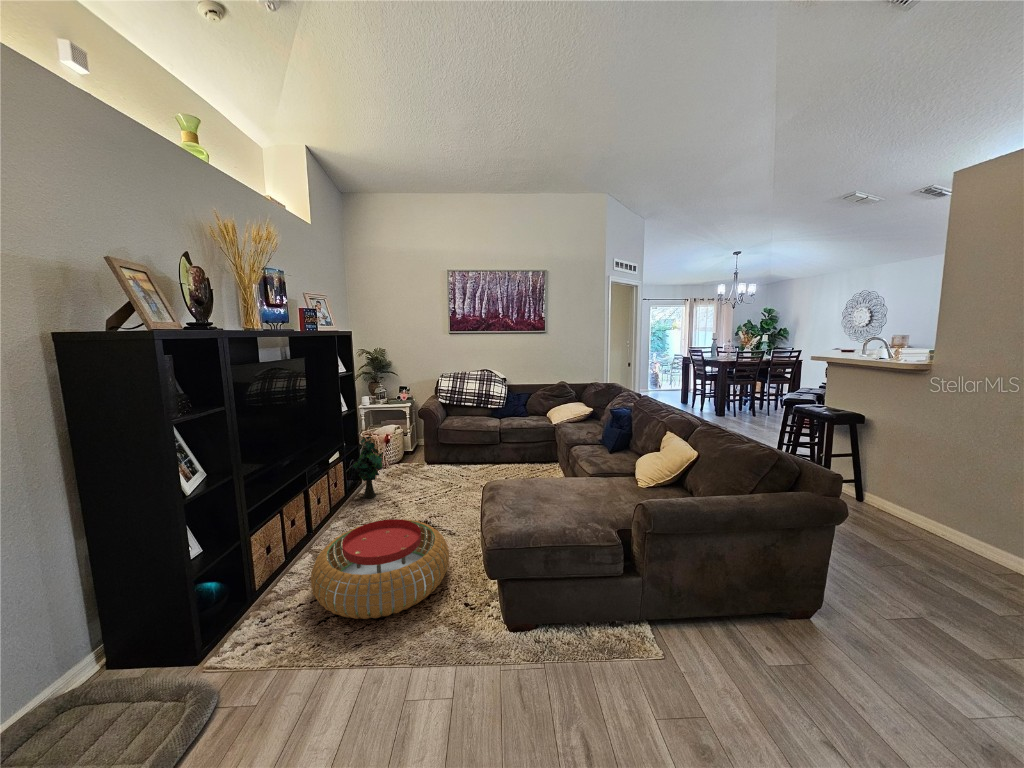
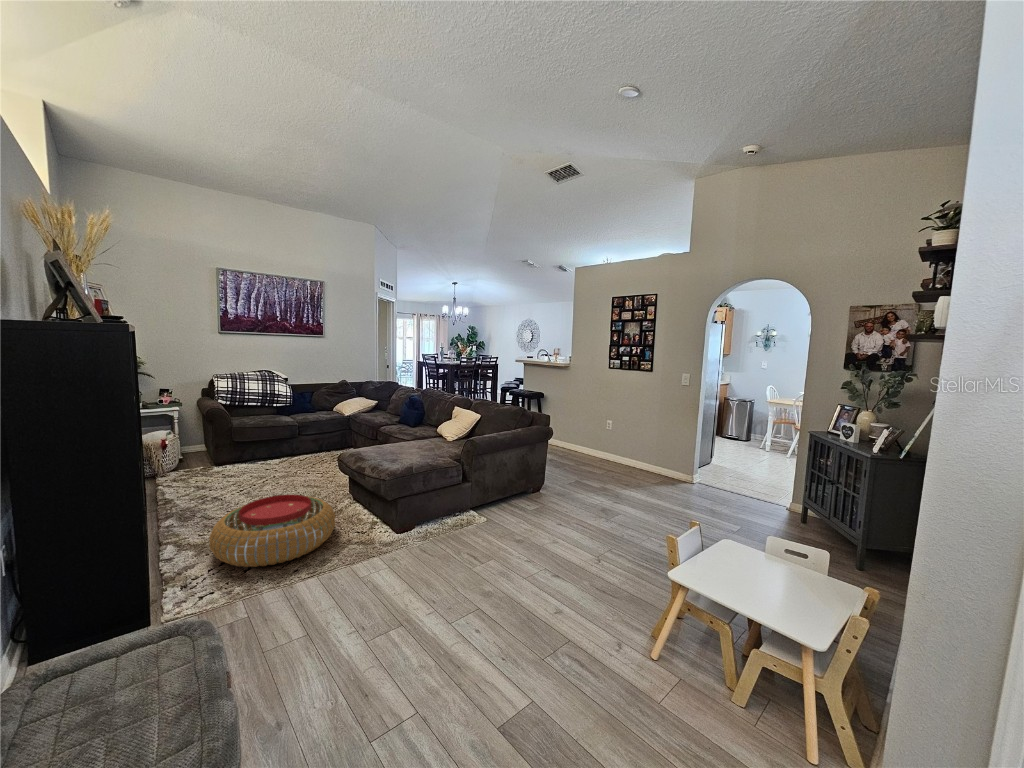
decorative plant: present [352,436,382,499] -> none [151,441,192,508]

